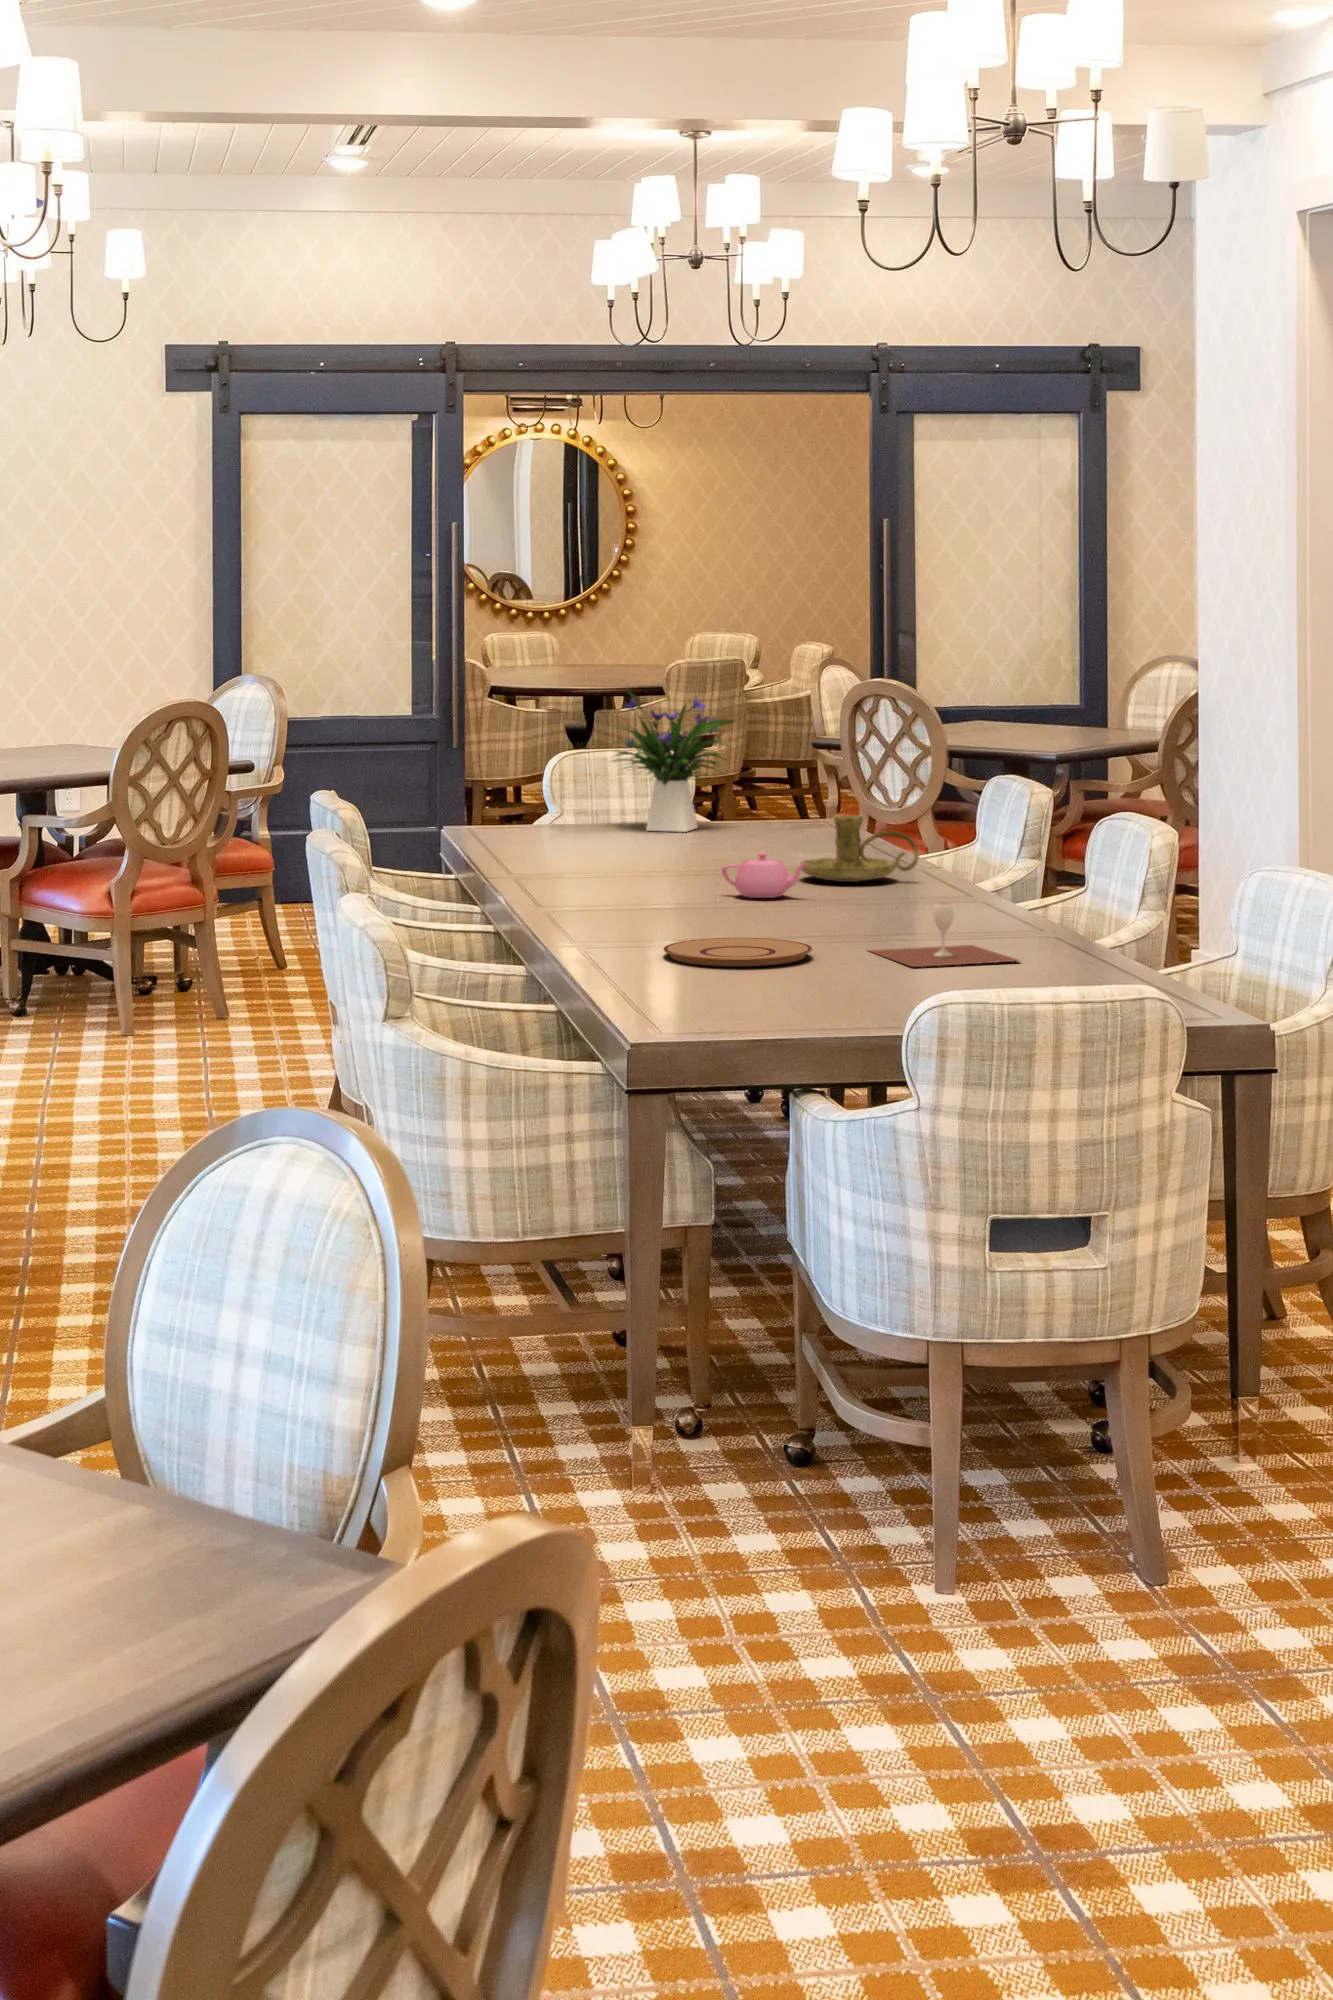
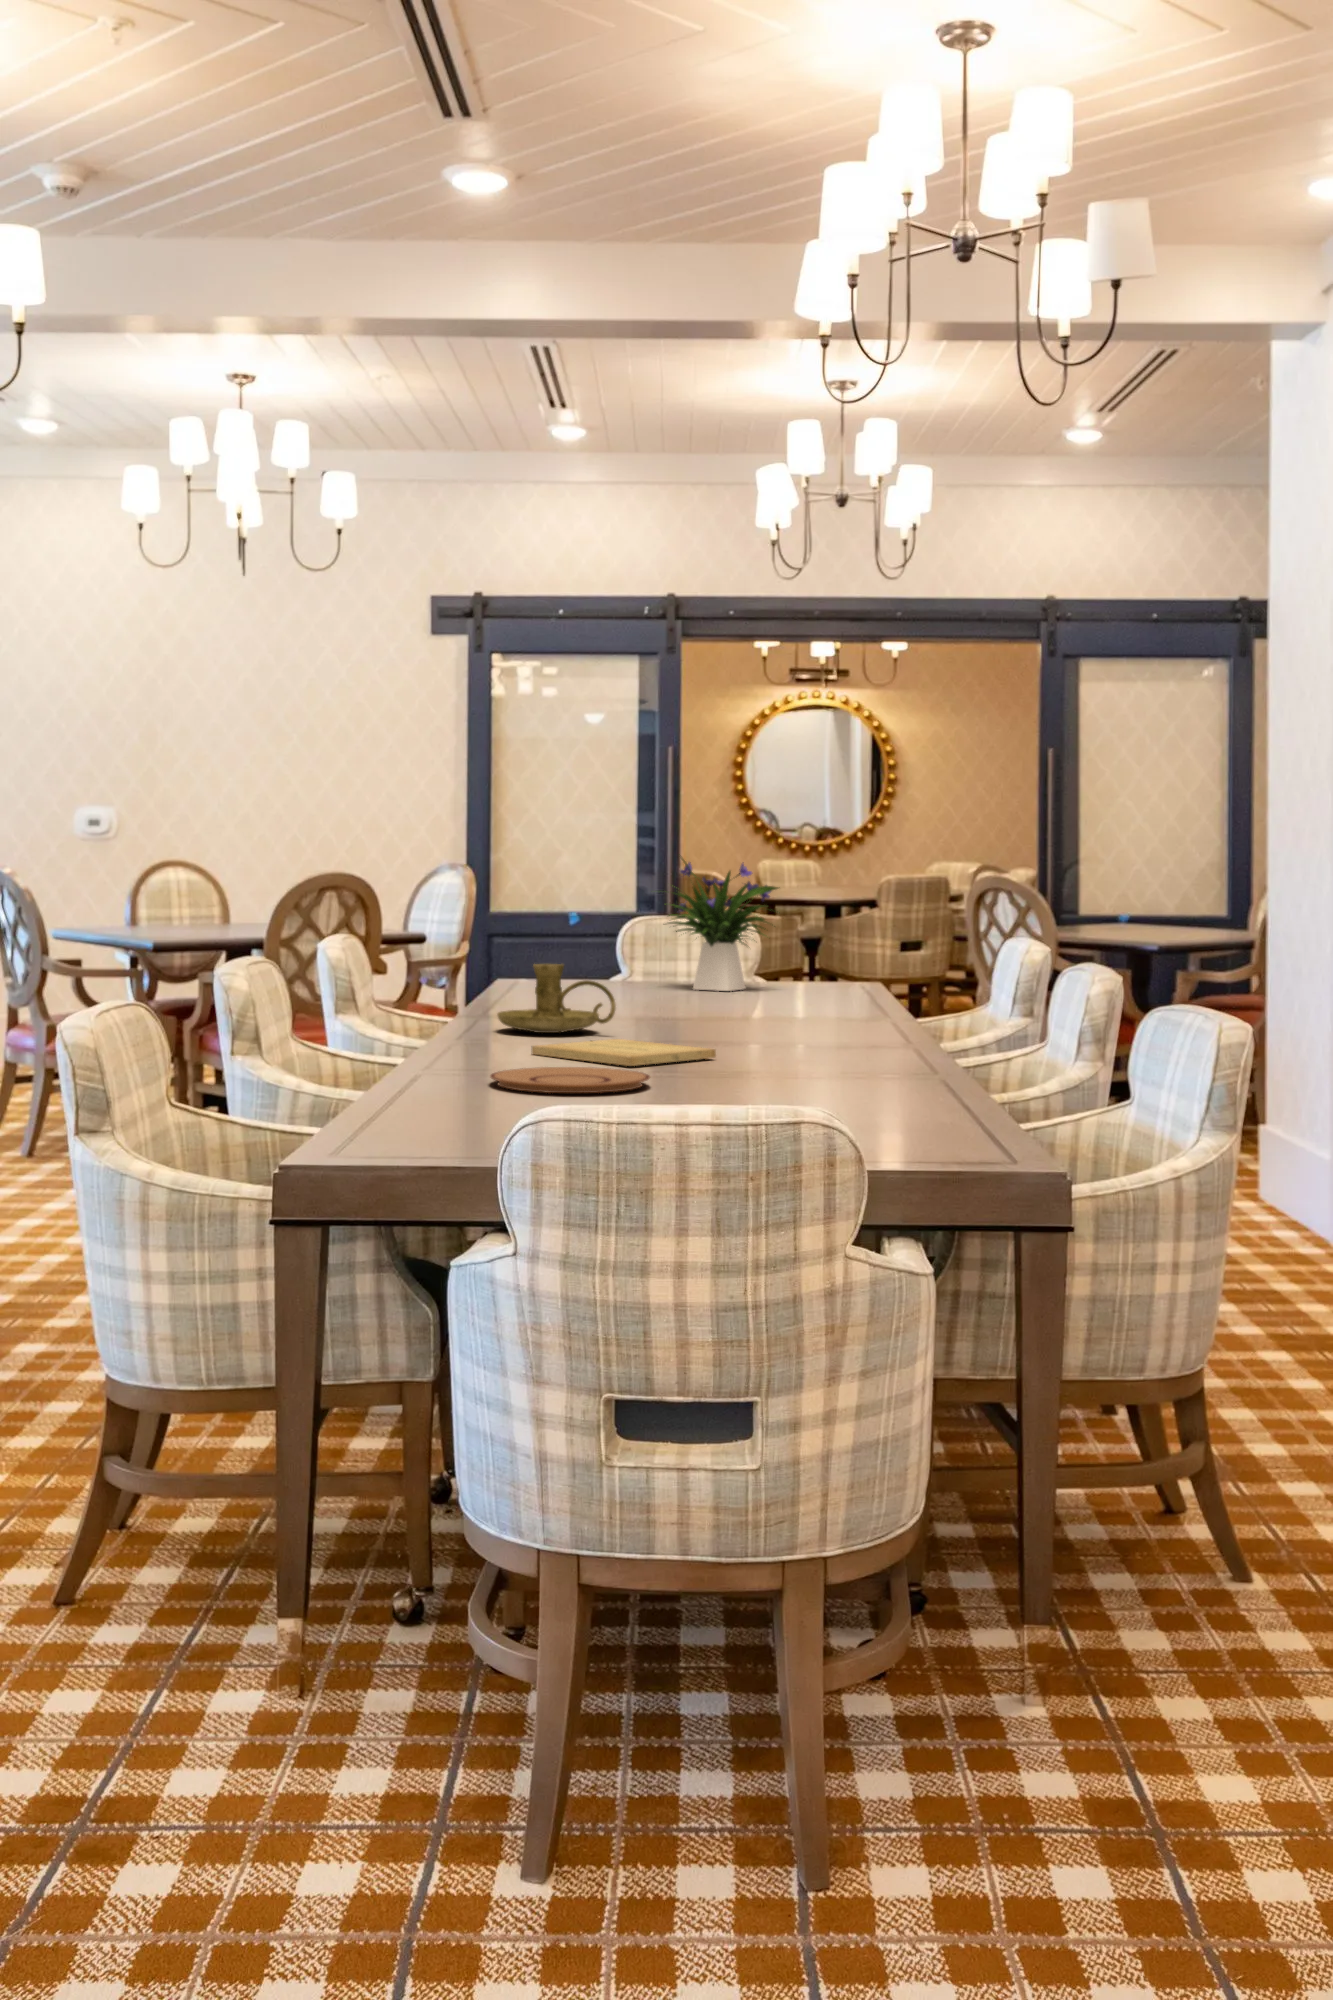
candle holder: present [801,815,919,882] -> present [497,964,616,1033]
teapot: present [722,853,808,898] -> none [663,994,745,1040]
book: none [640,902,815,933] -> present [532,1039,716,1066]
wine glass: present [870,903,1018,967] -> none [720,1035,870,1102]

